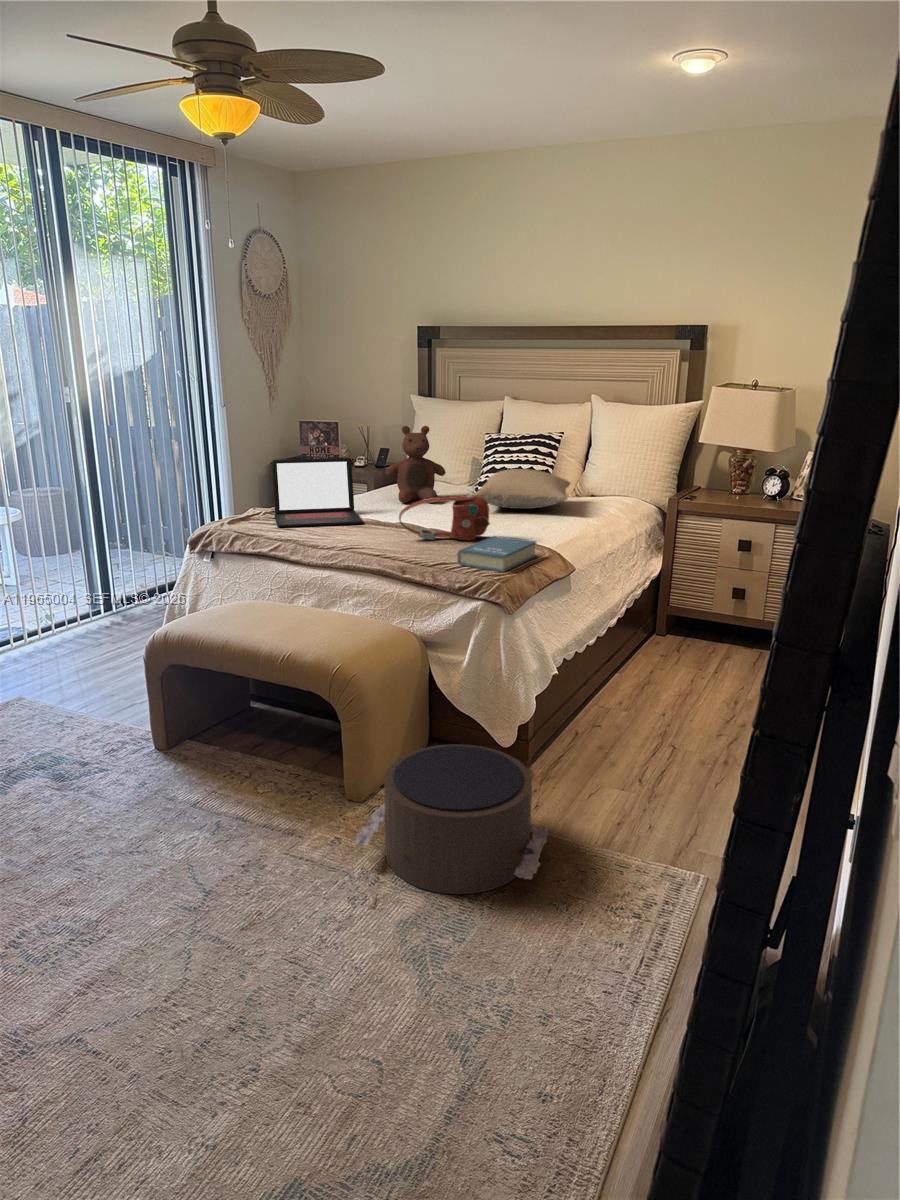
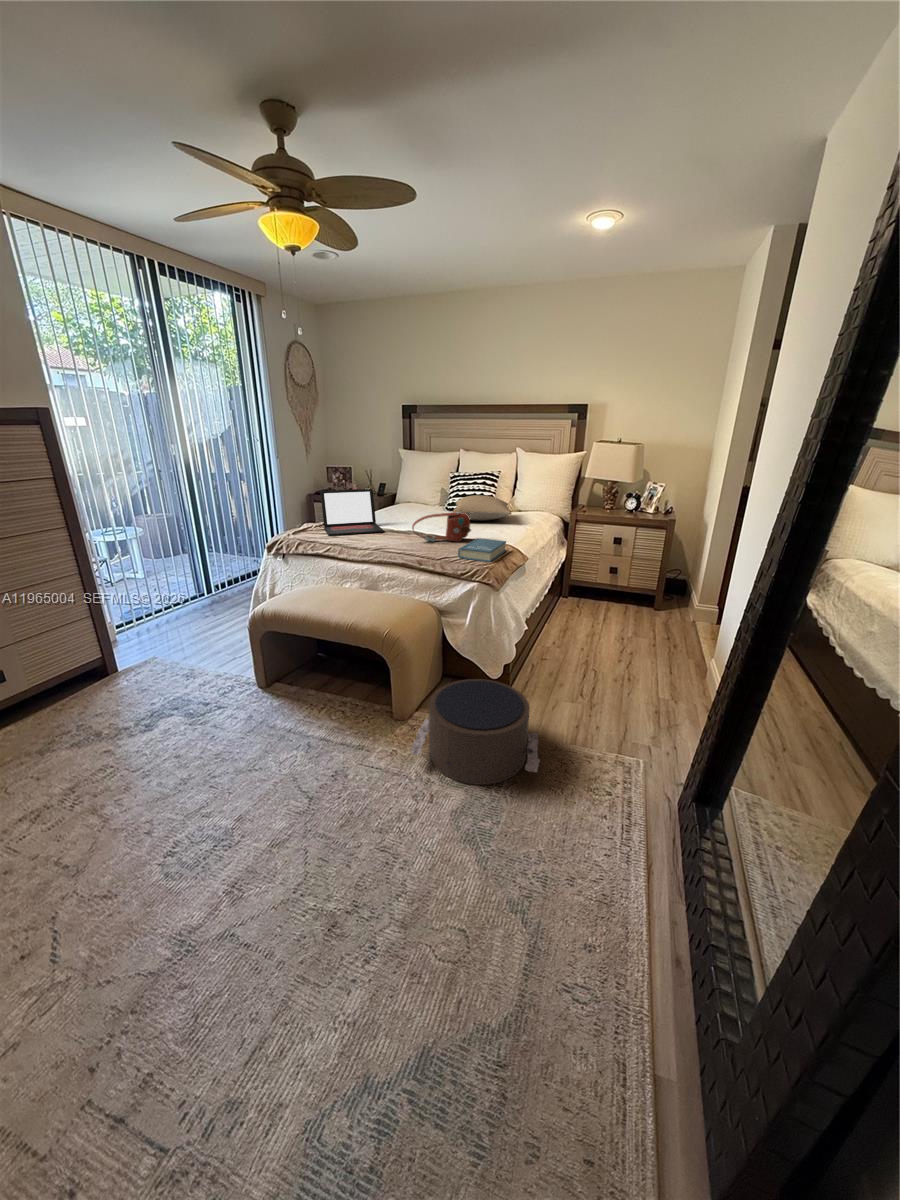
stuffed bear: present [386,426,446,503] -> none [392,468,430,518]

